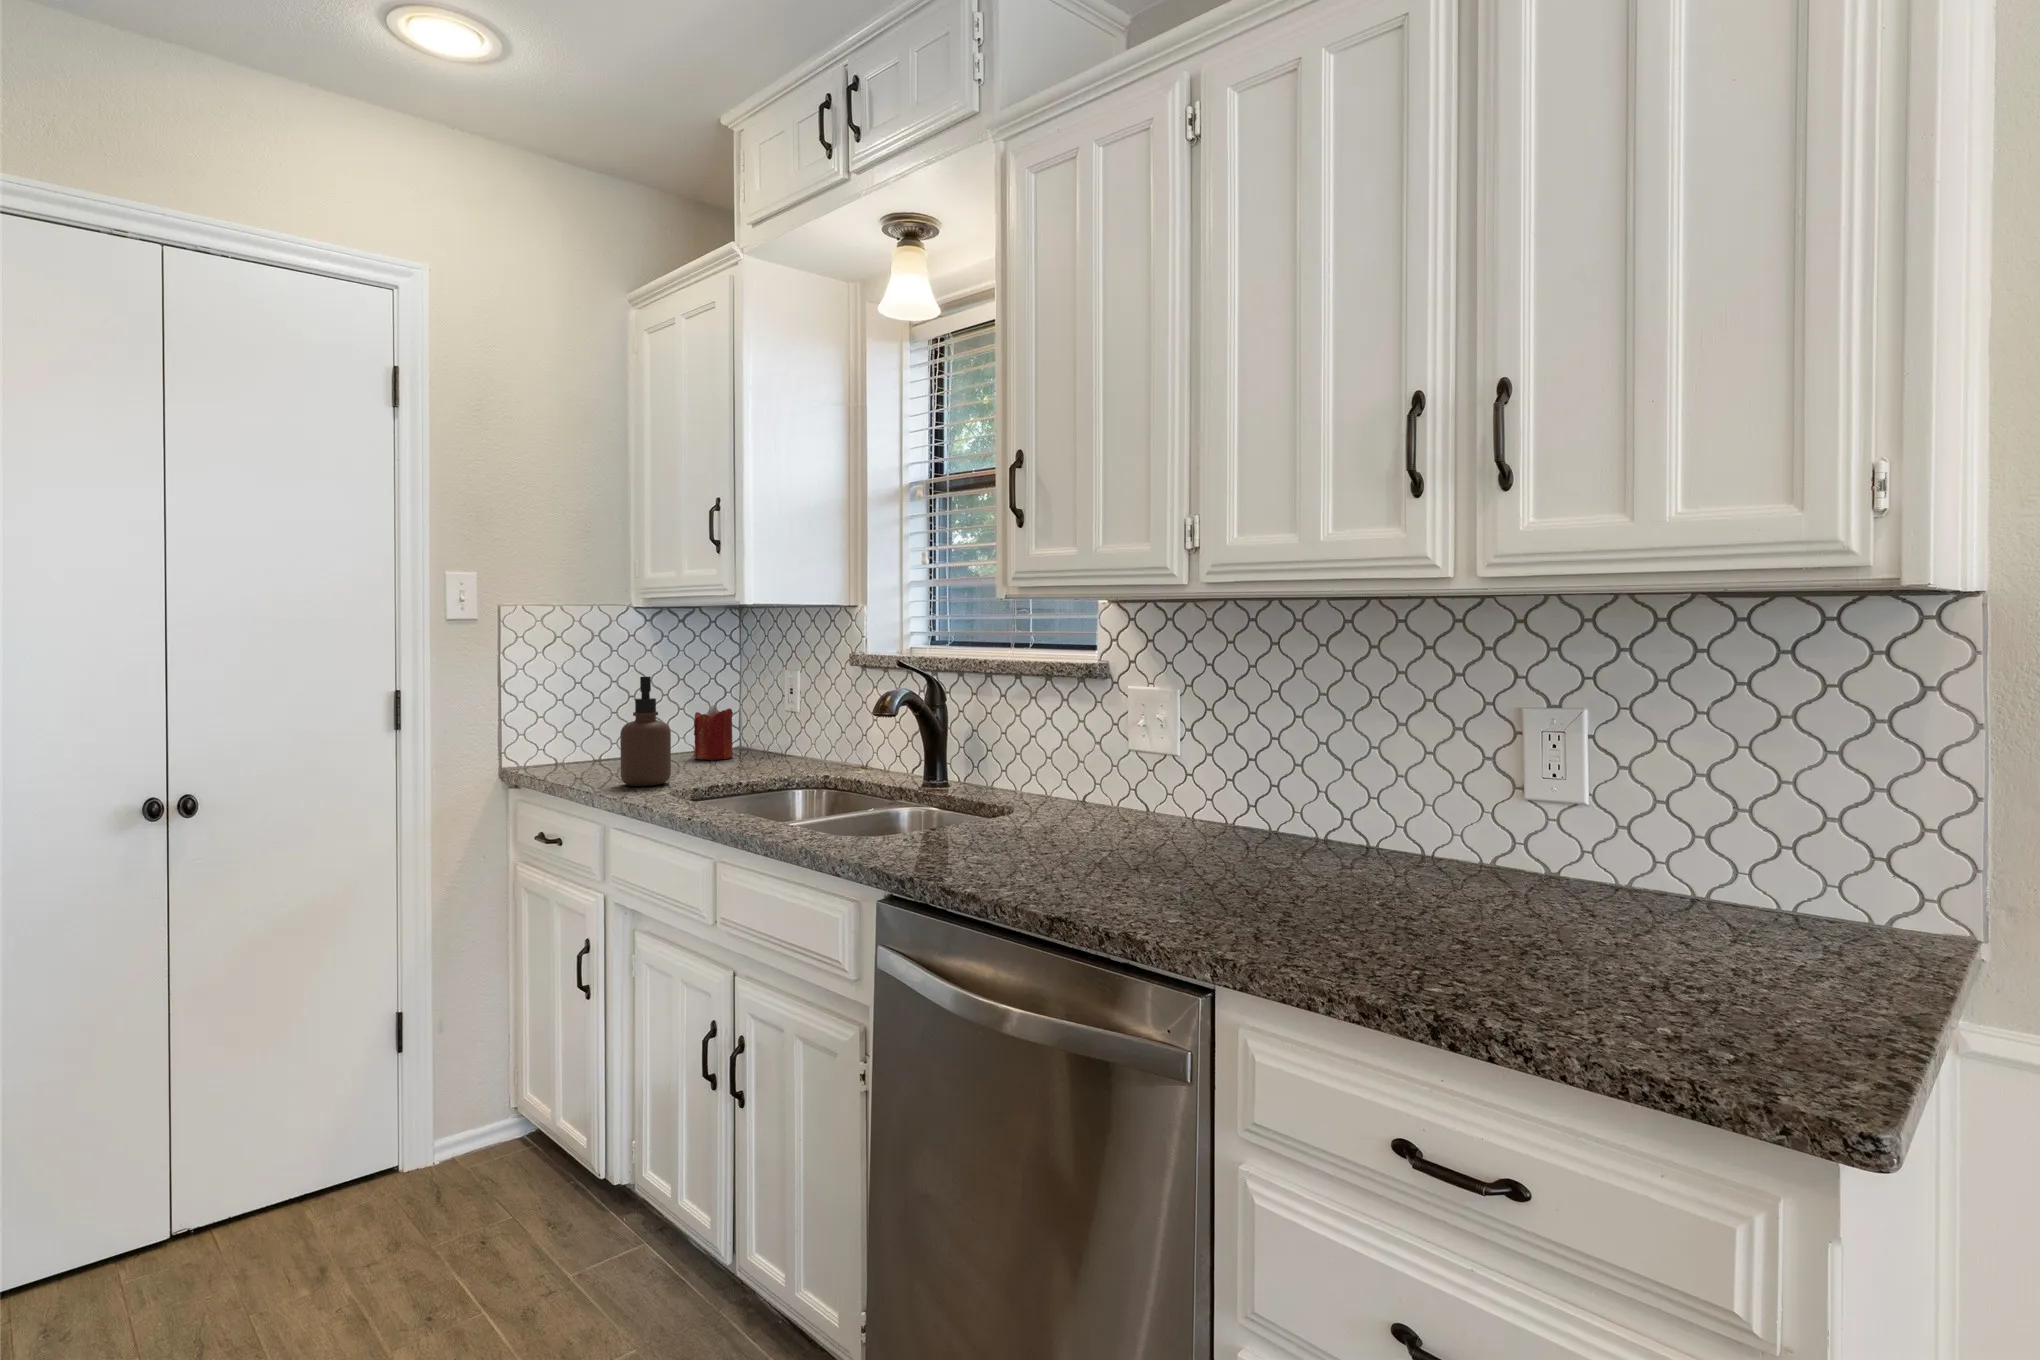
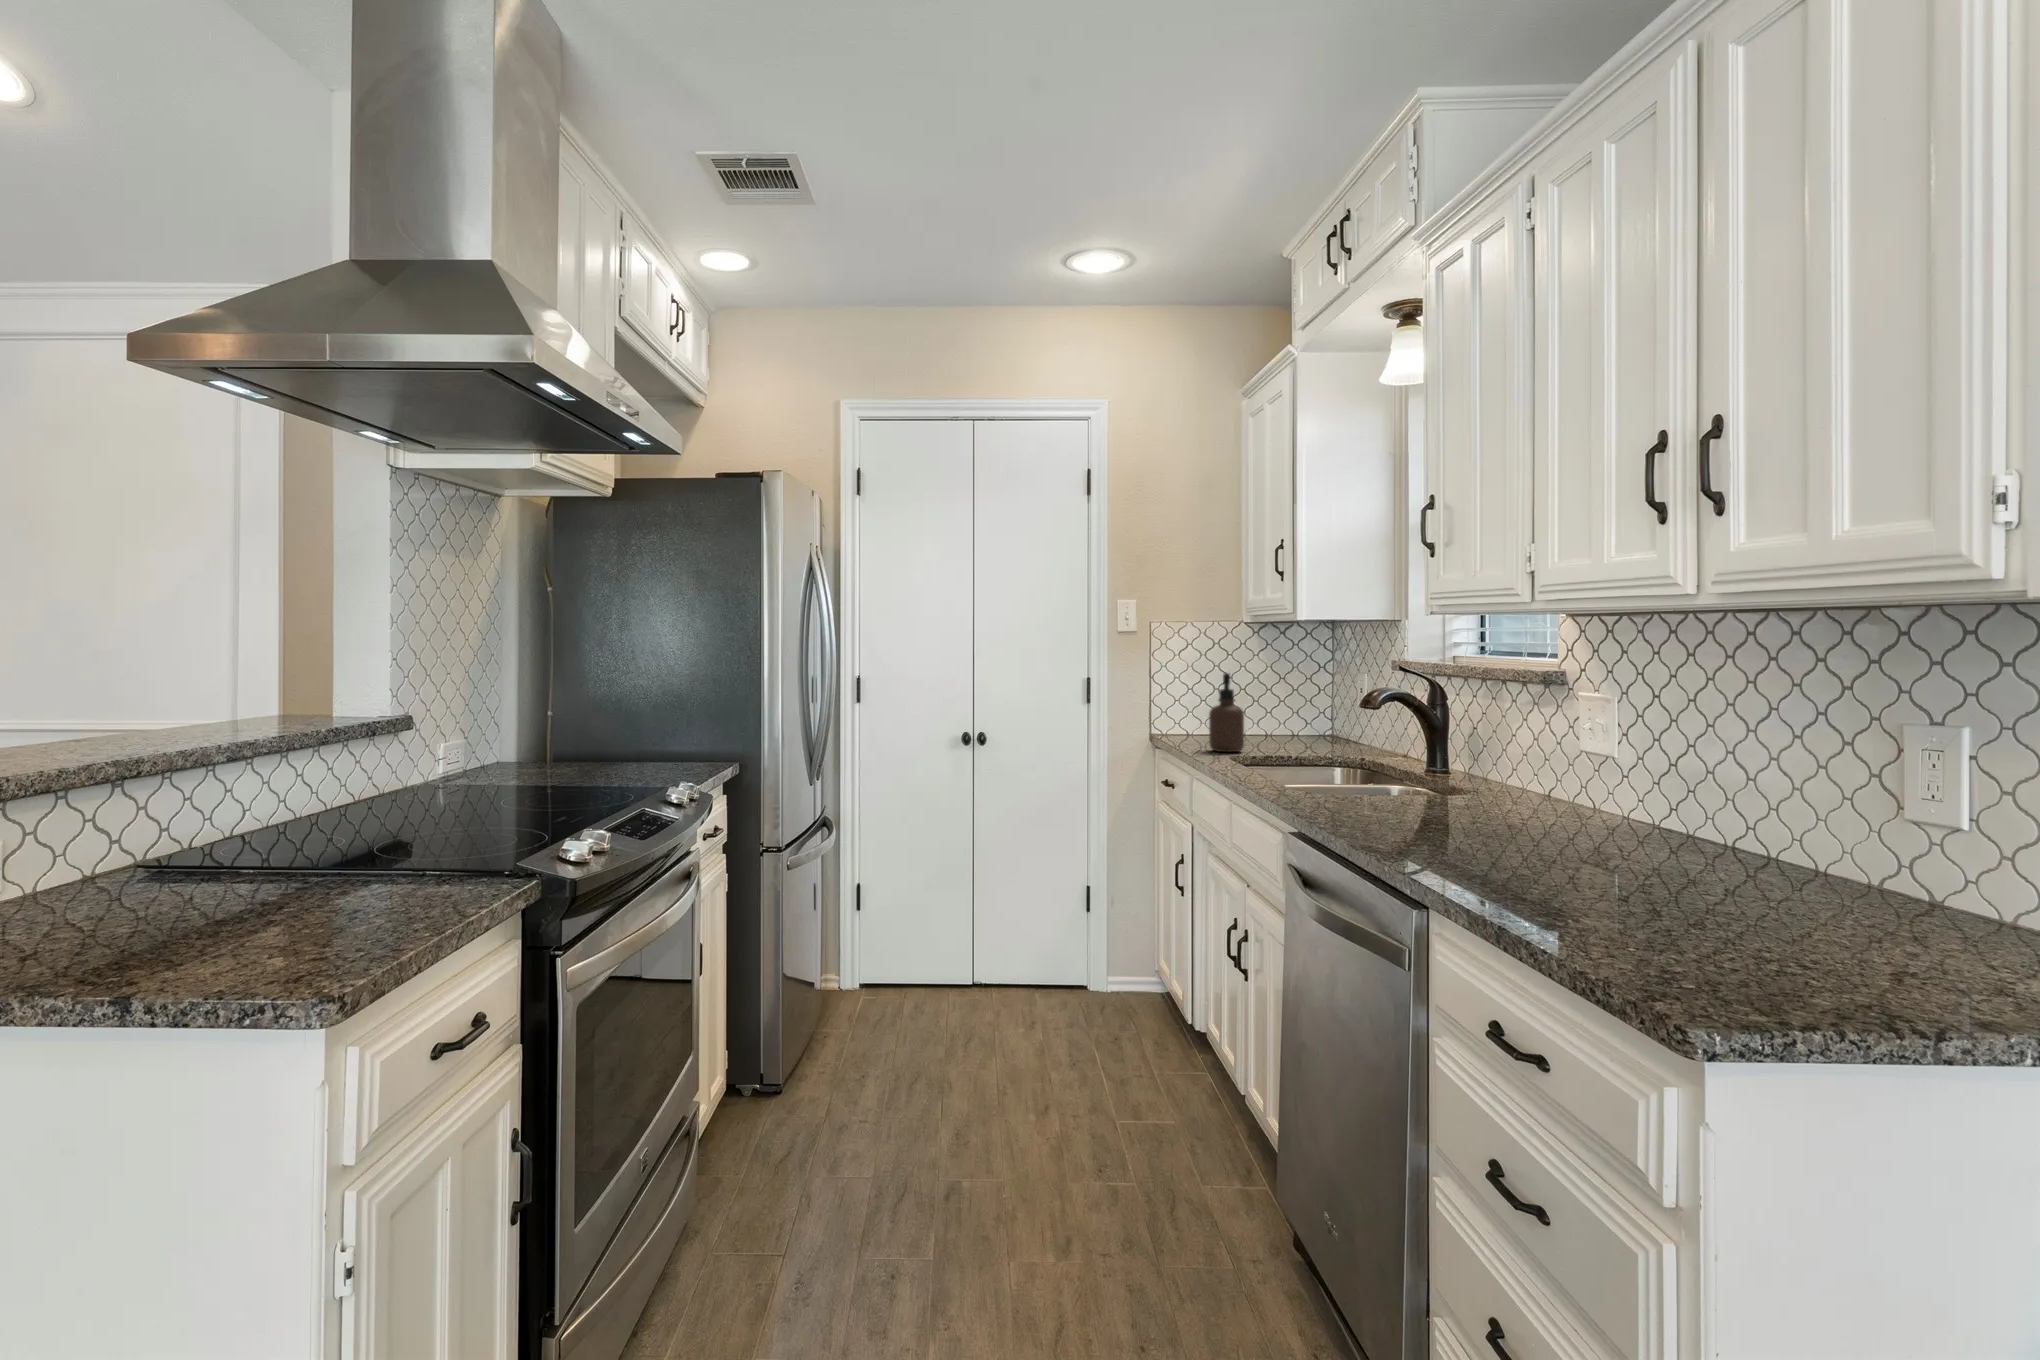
candle: present [694,704,733,760] -> none [1285,698,1315,741]

